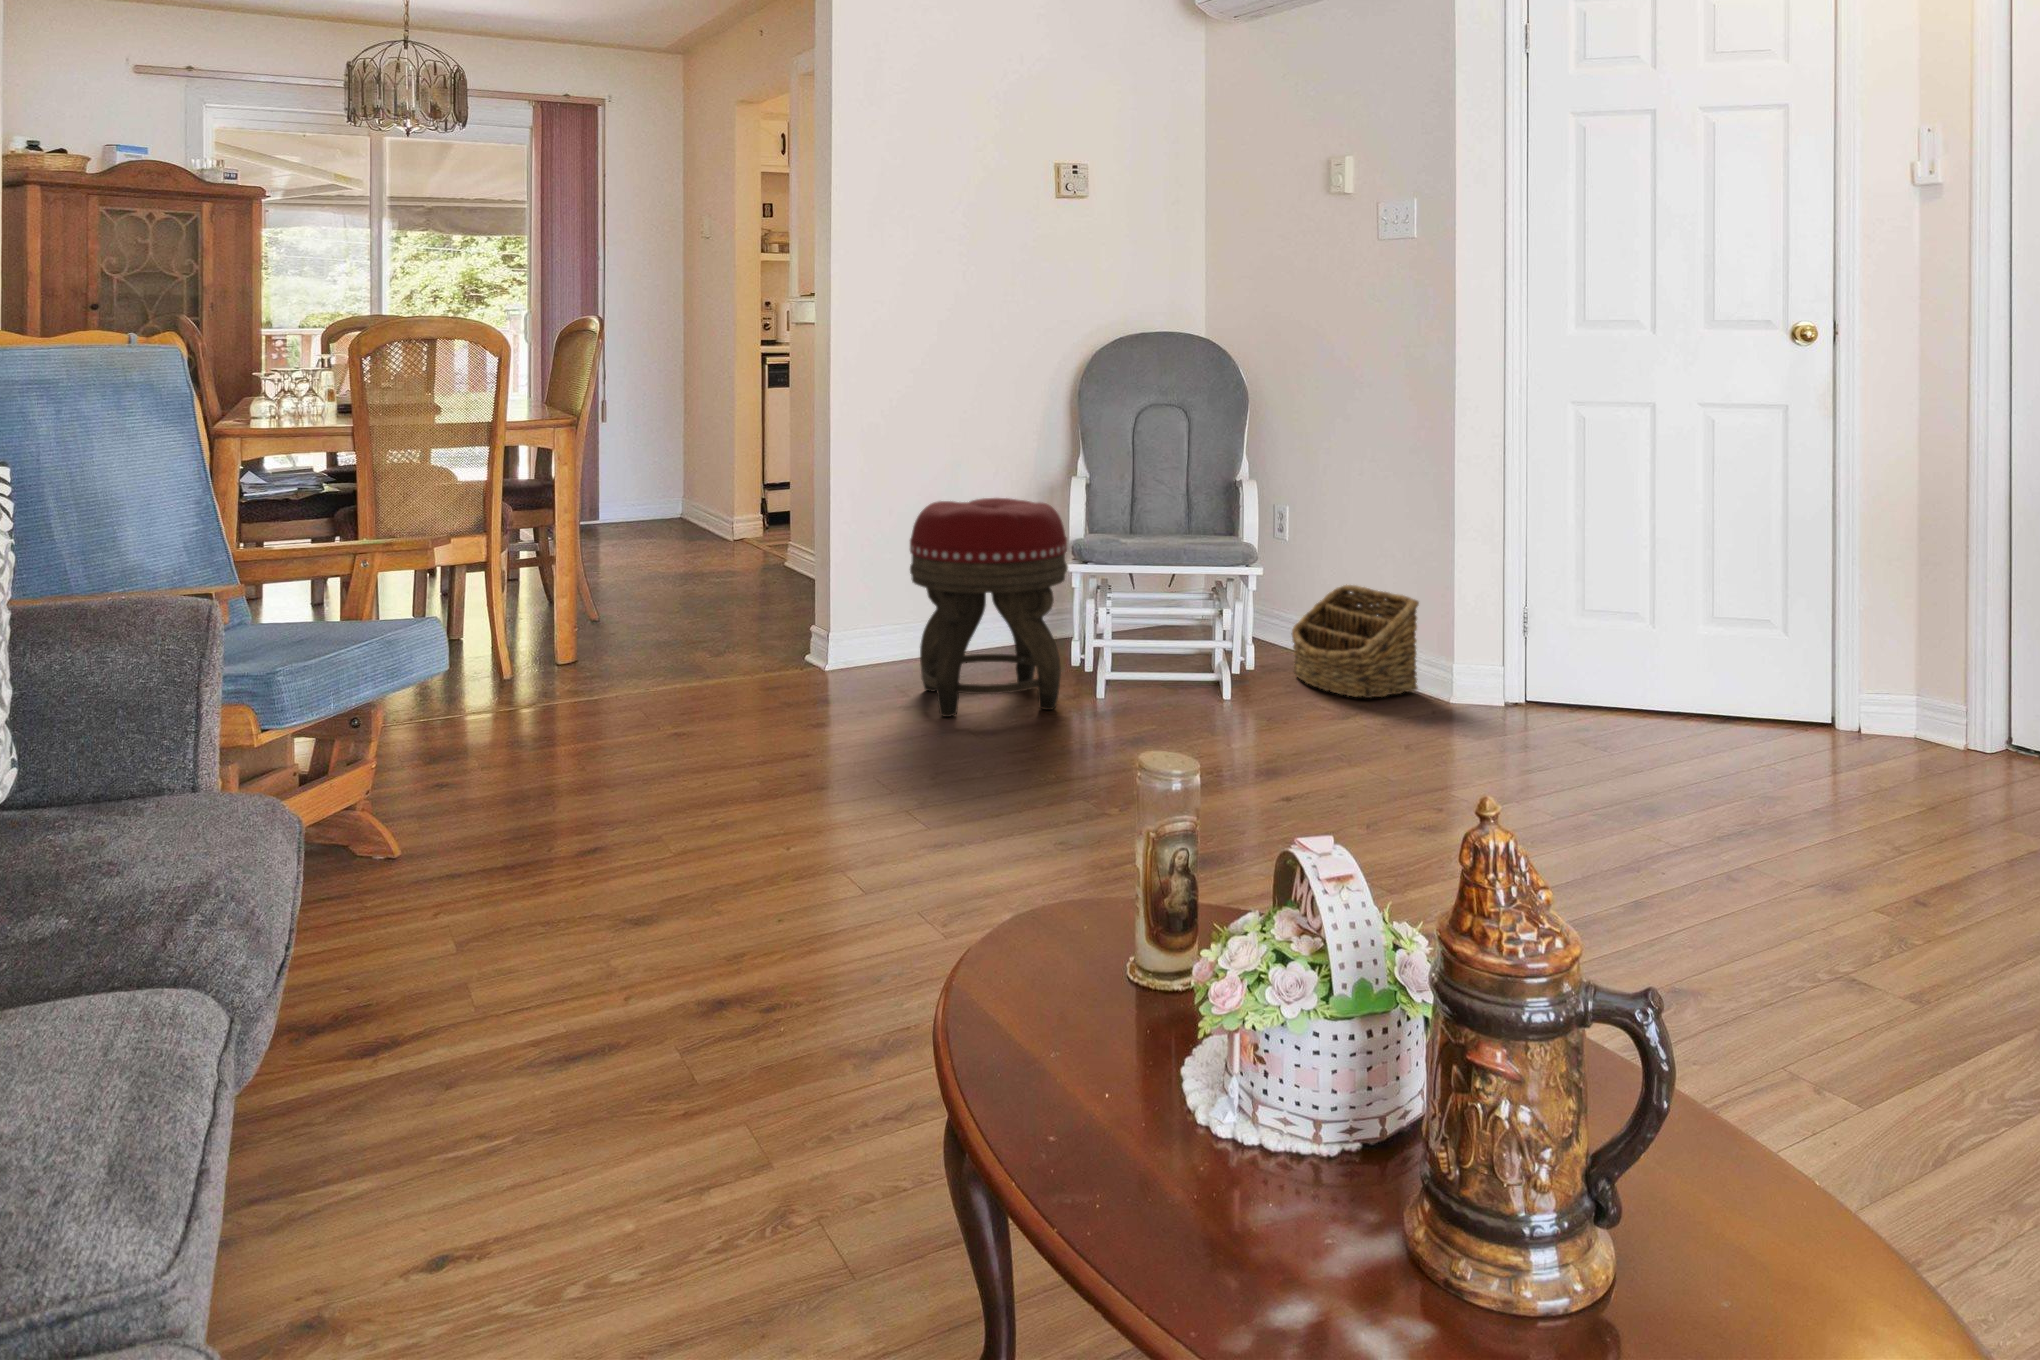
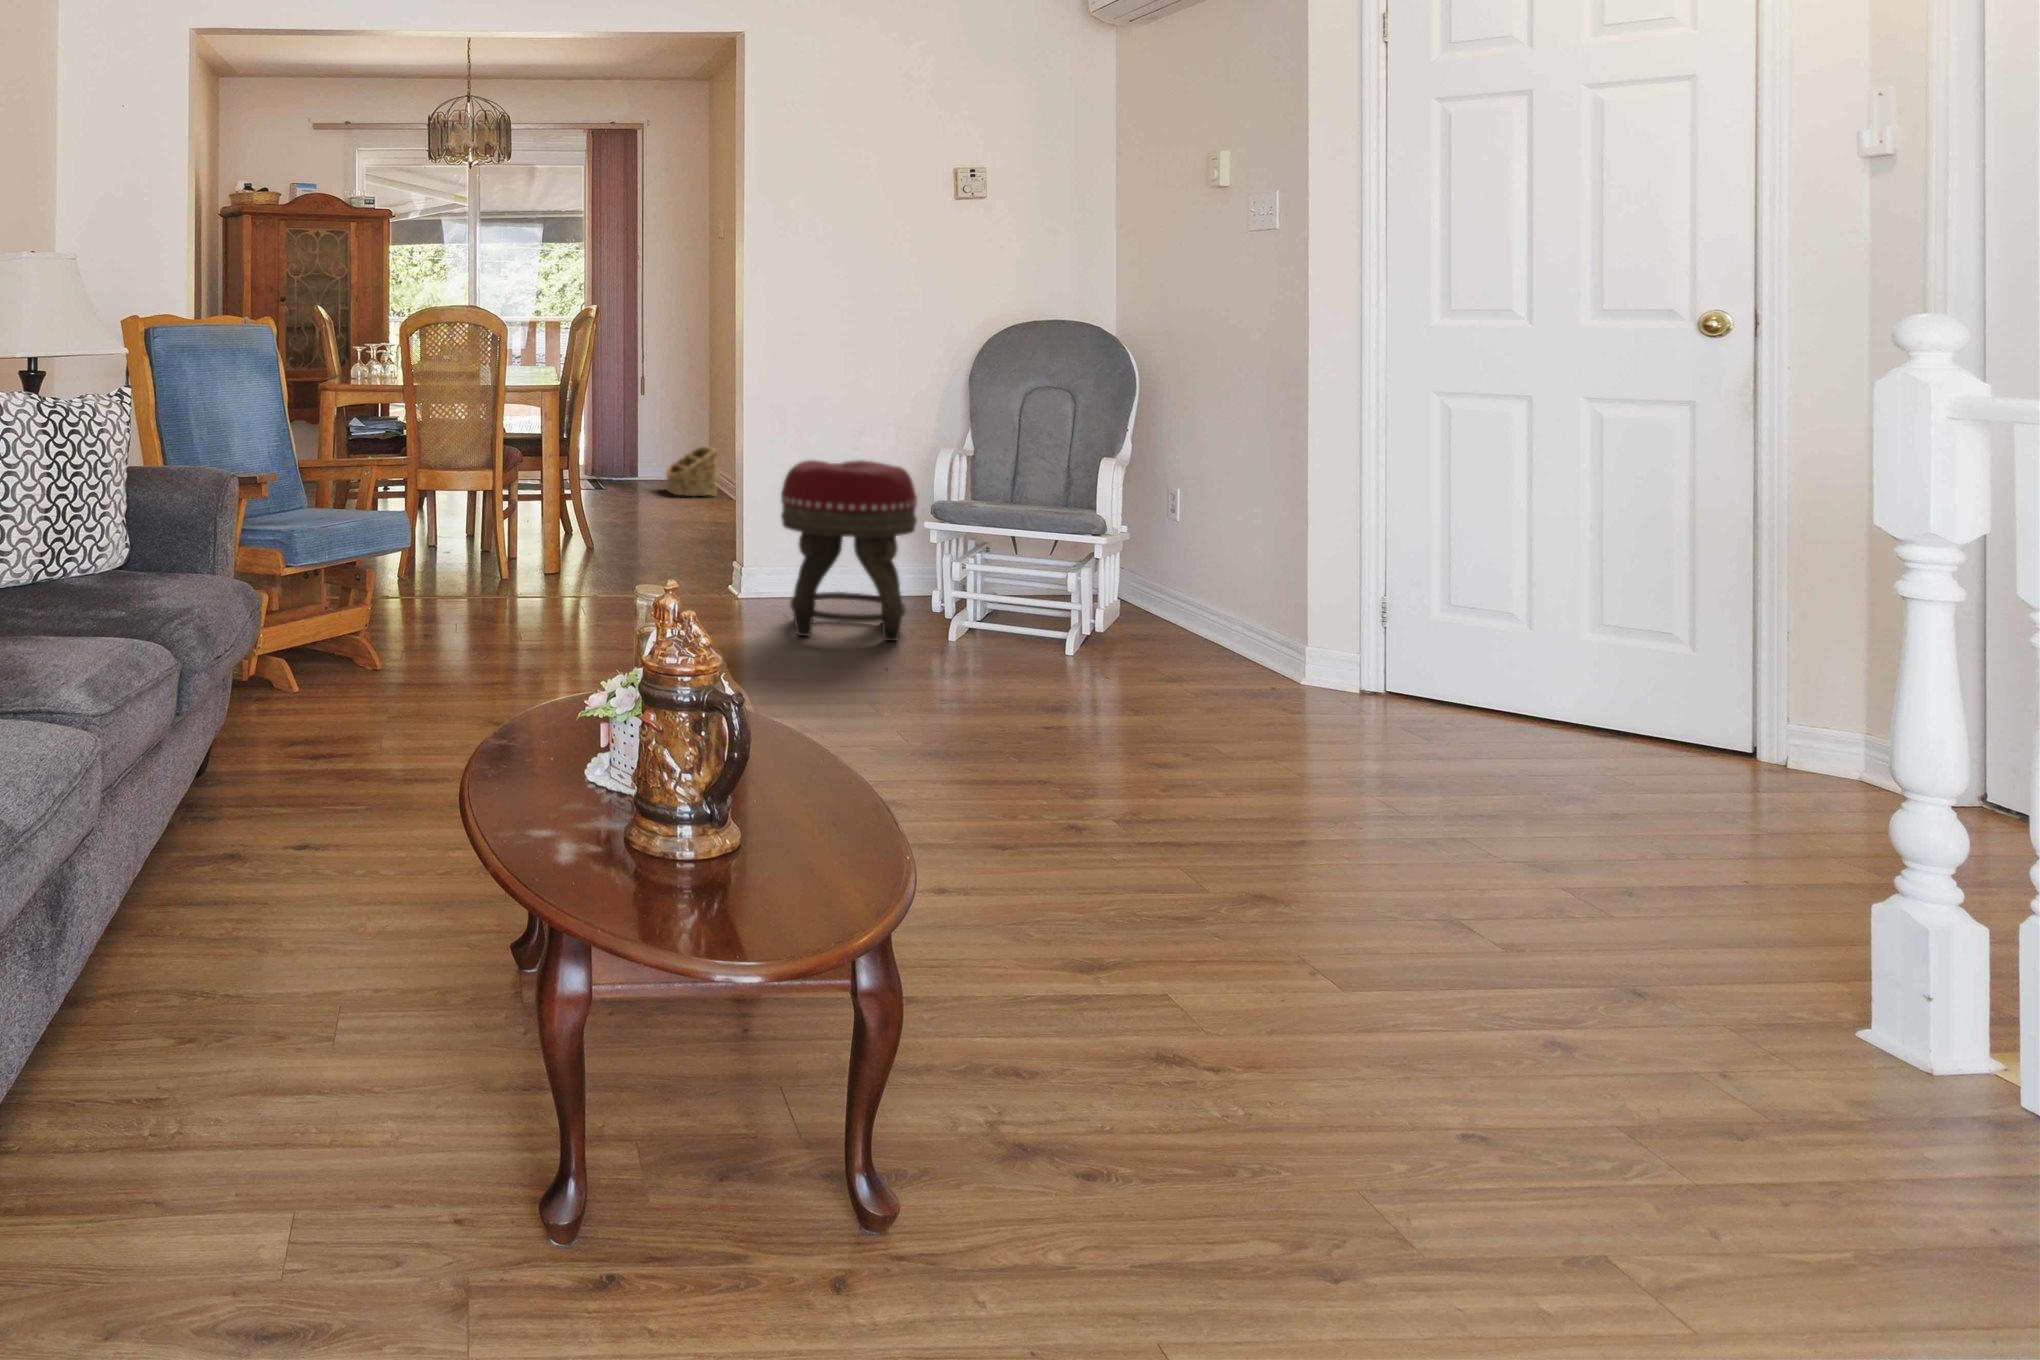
basket: present [1292,585,1419,698] -> present [666,446,717,496]

